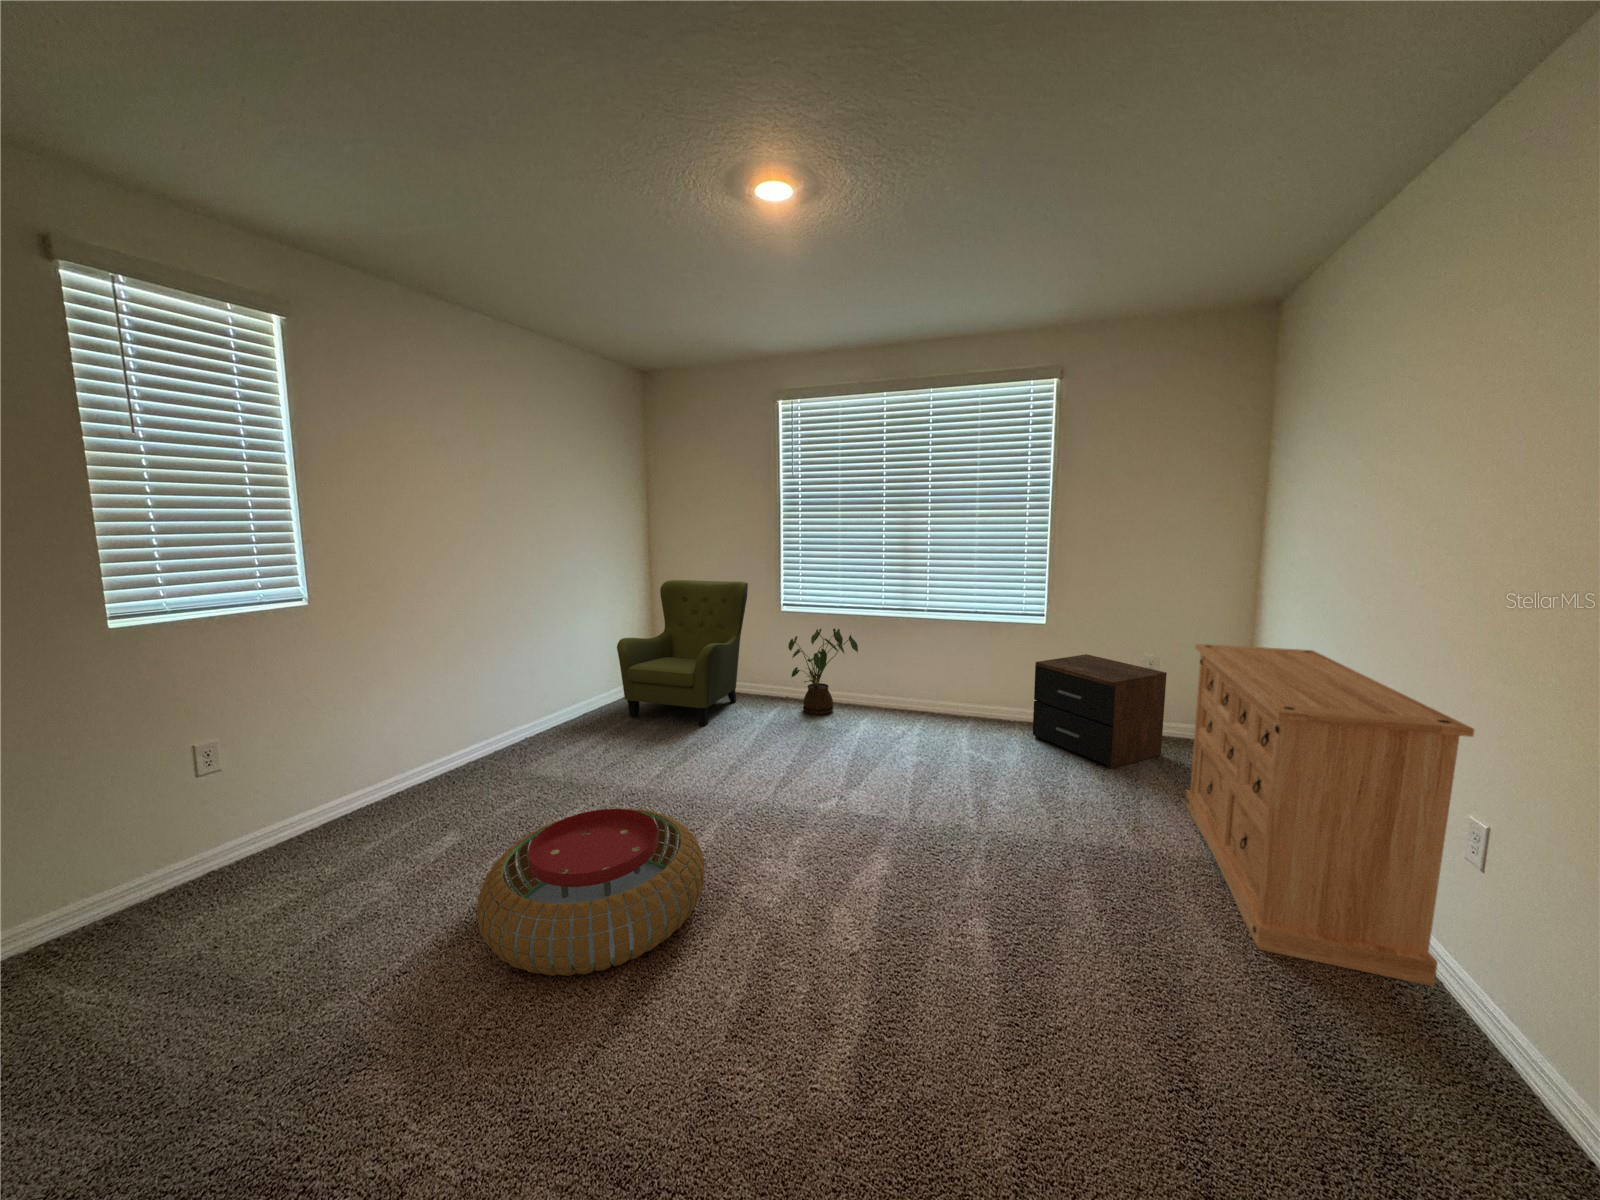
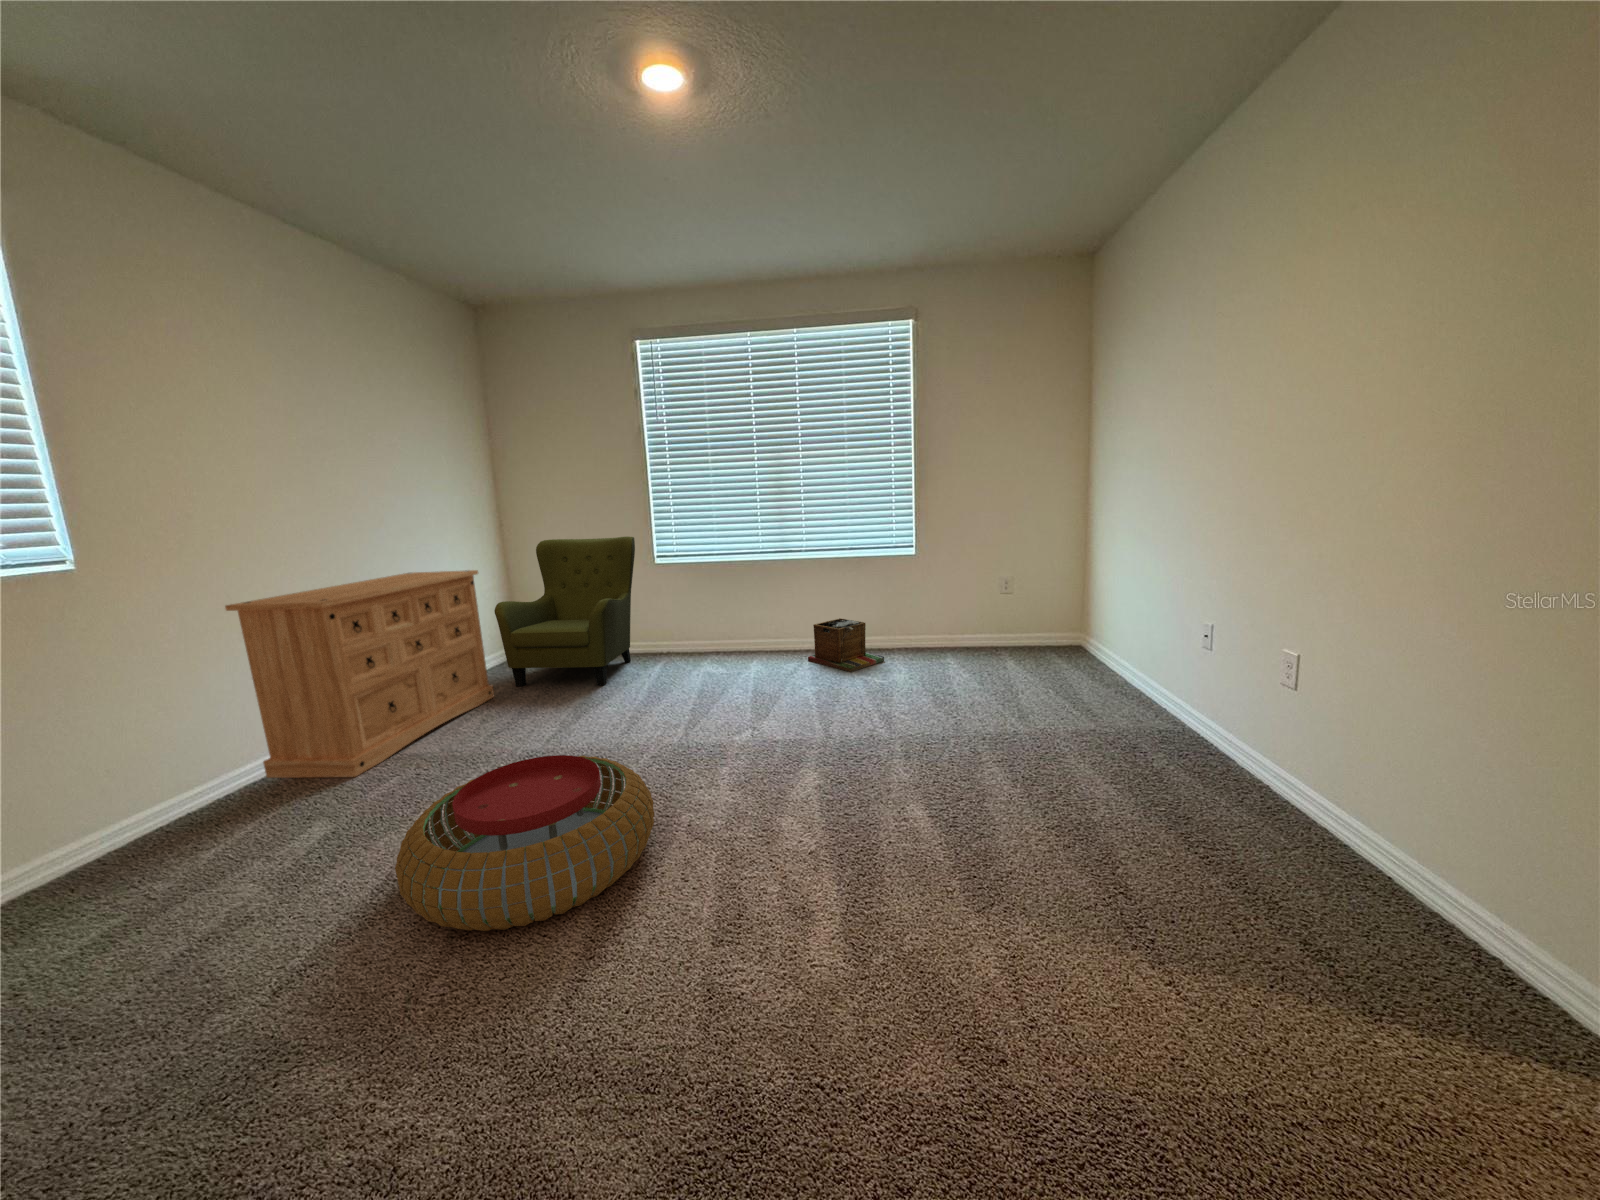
house plant: present [788,629,858,715] -> none [684,577,754,664]
dresser: present [1186,644,1474,986] -> present [225,570,494,778]
nightstand: present [1033,654,1167,768] -> none [921,582,1030,676]
laundry basket: none [908,681,990,742] -> present [808,618,884,672]

